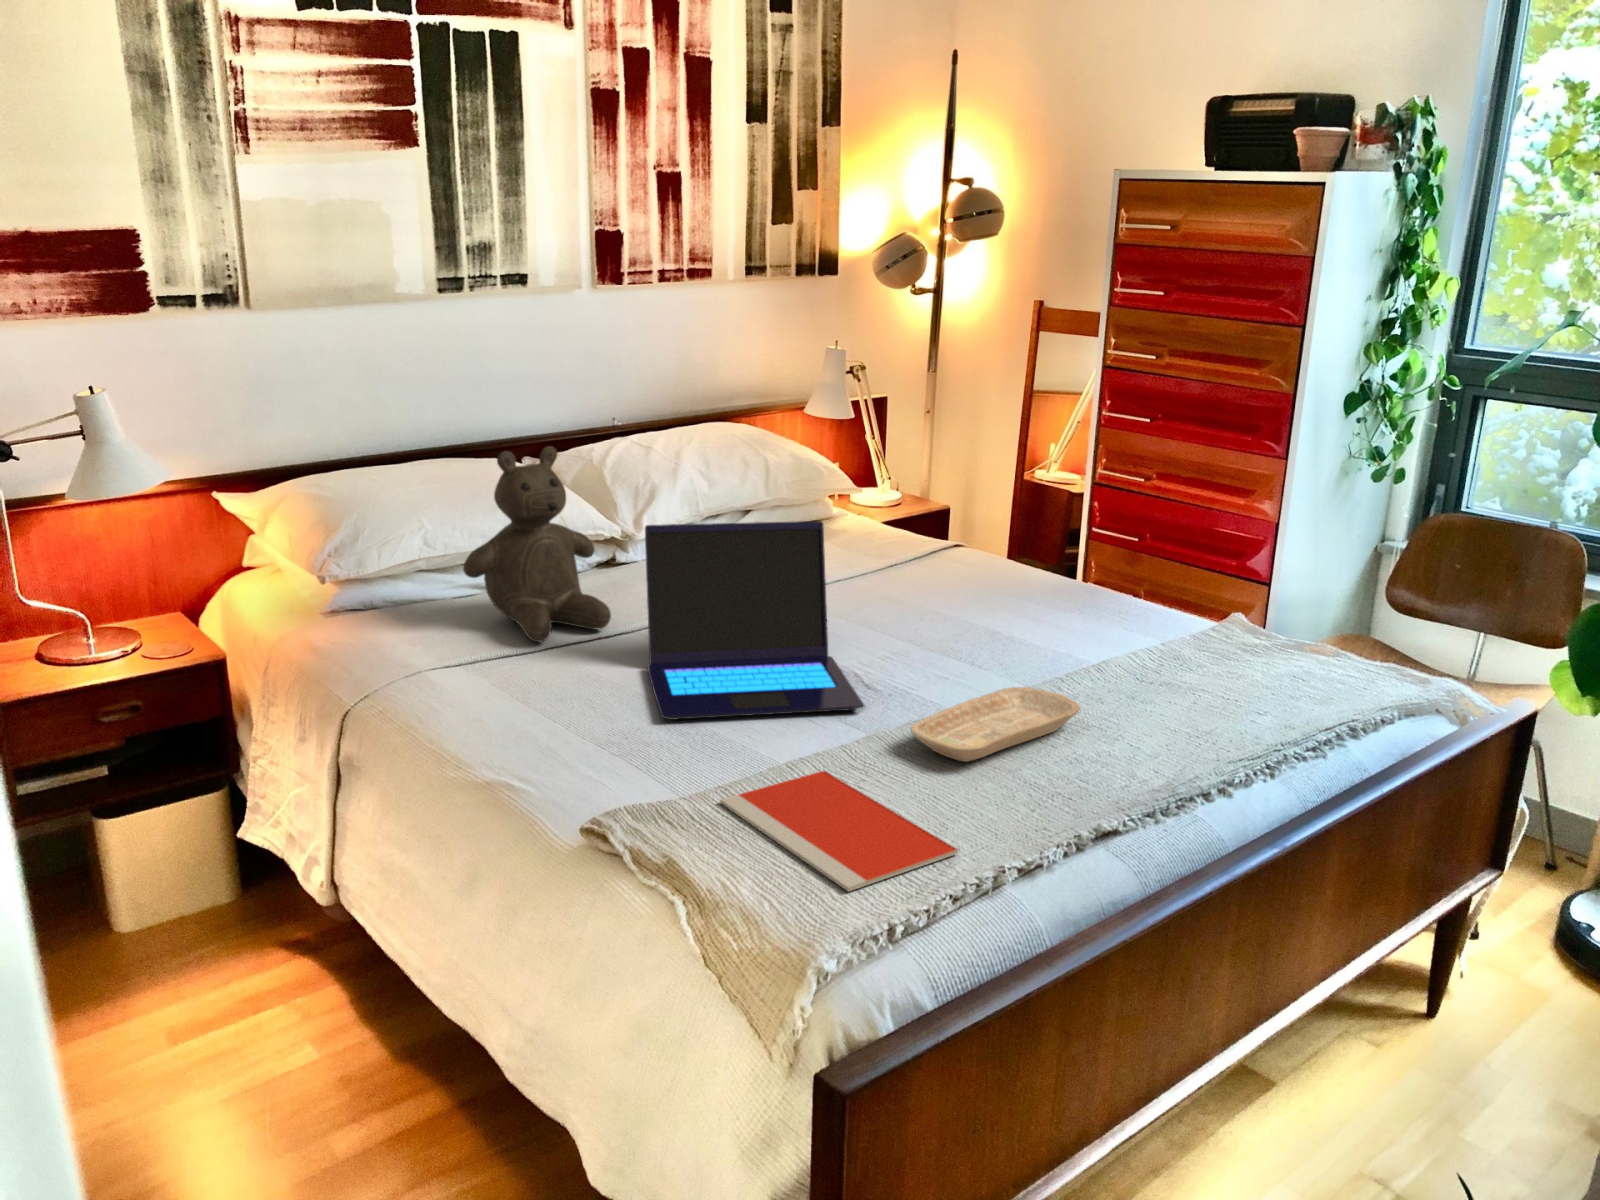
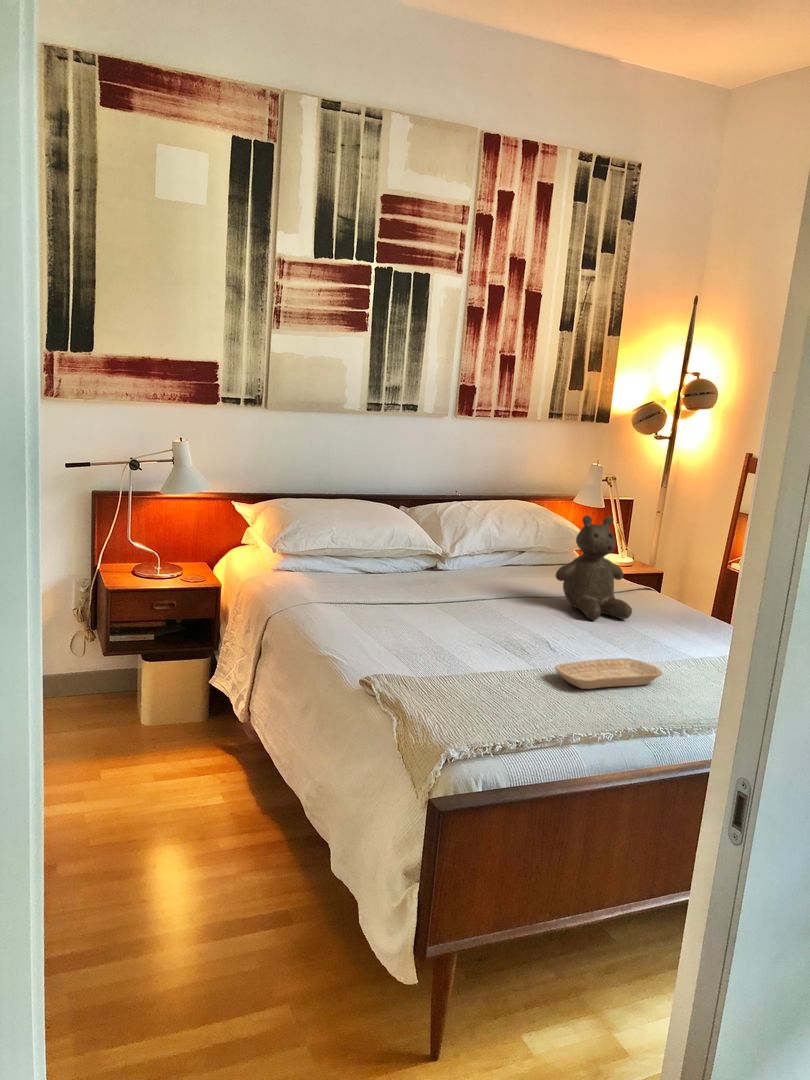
teddy bear: present [463,446,611,642] -> present [556,515,632,620]
laptop: present [645,521,864,720] -> none [426,542,542,658]
notebook: present [720,771,959,891] -> none [436,678,552,729]

